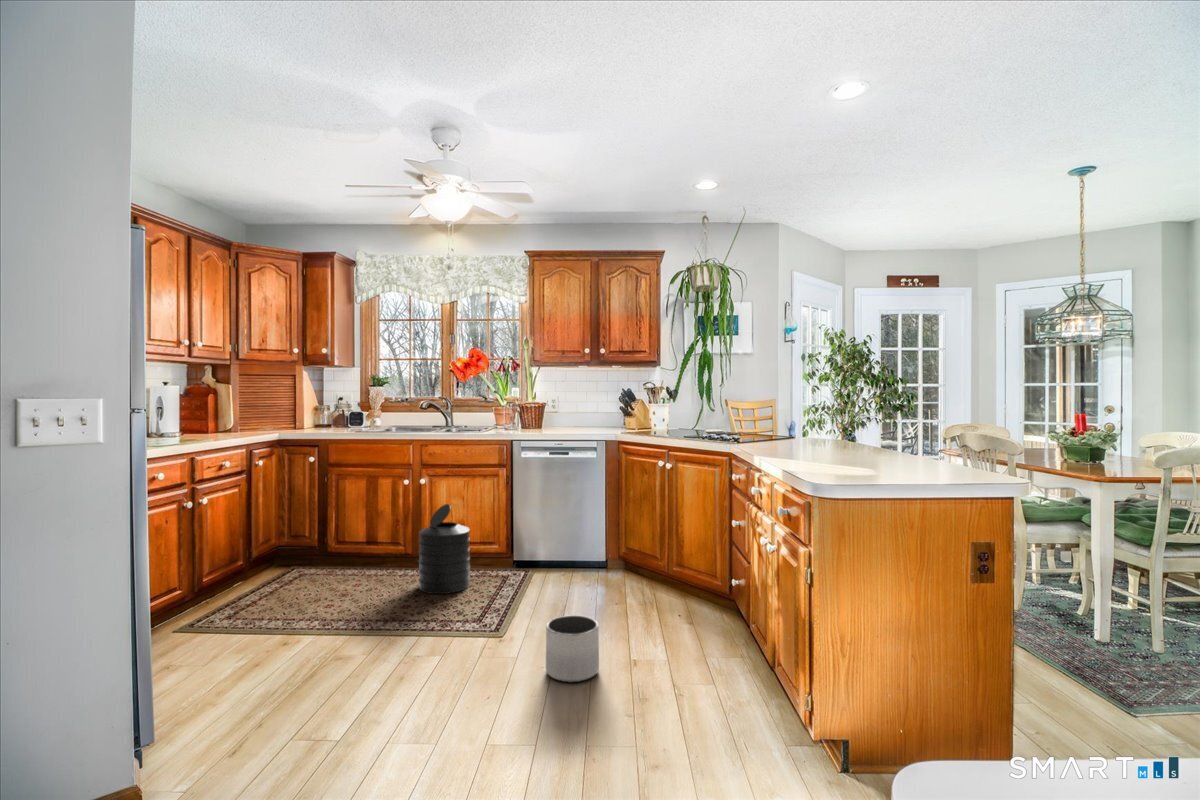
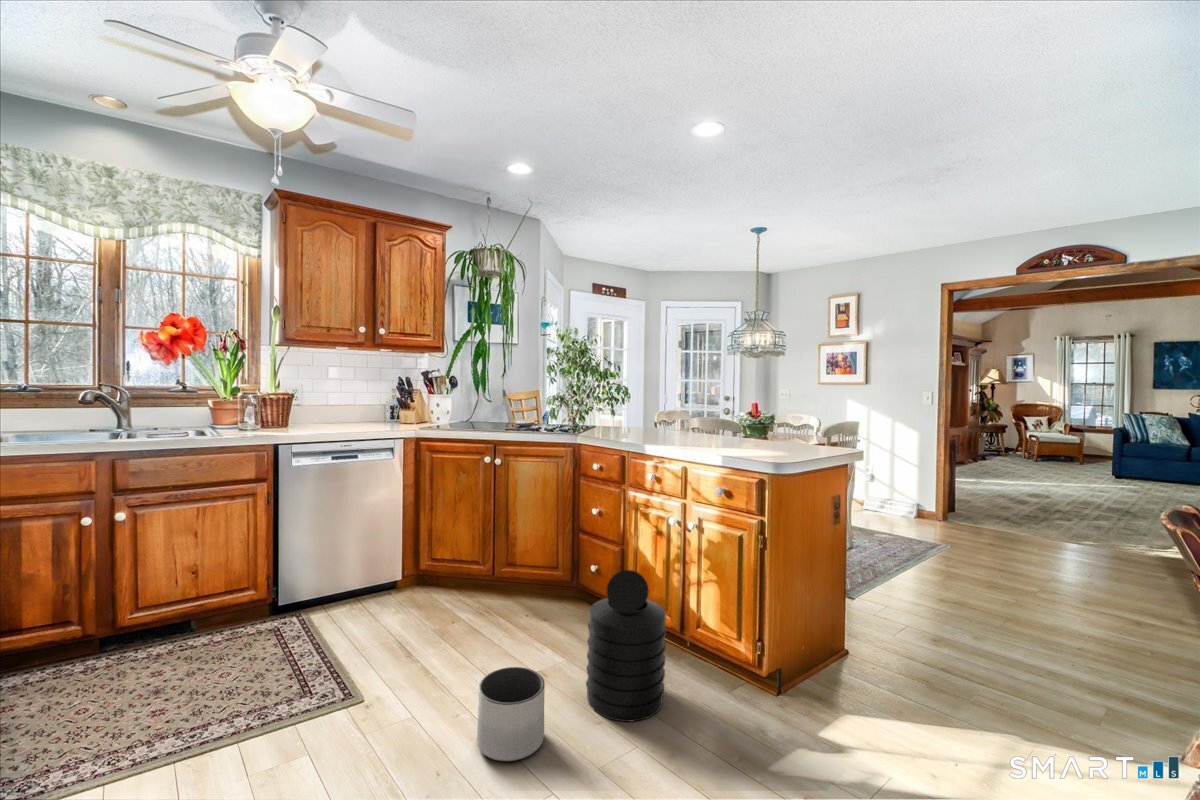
trash can: present [419,504,470,594] -> present [586,570,666,722]

